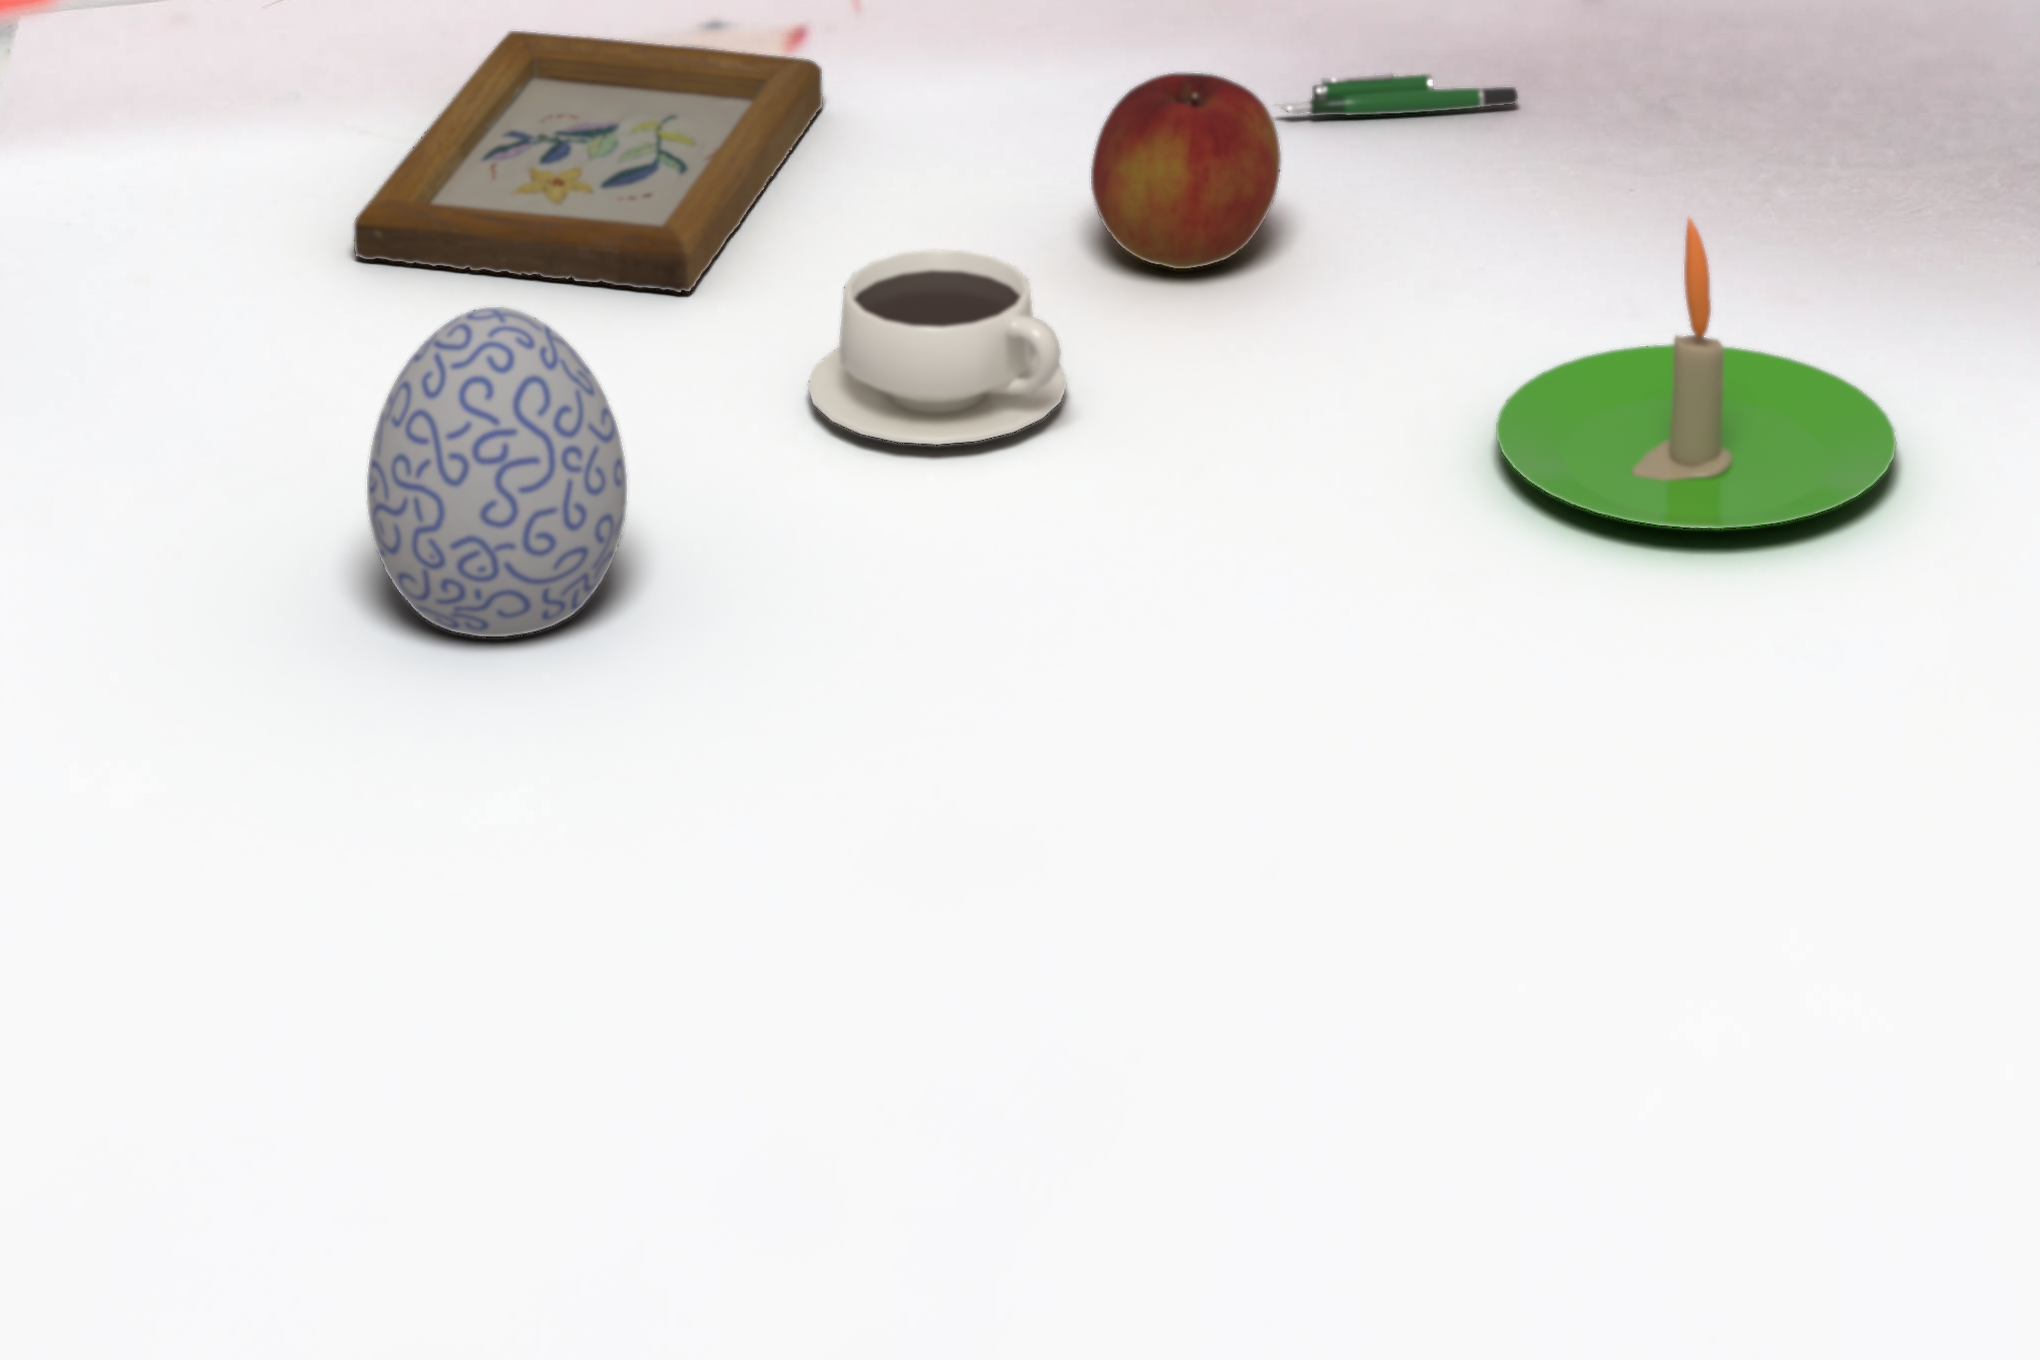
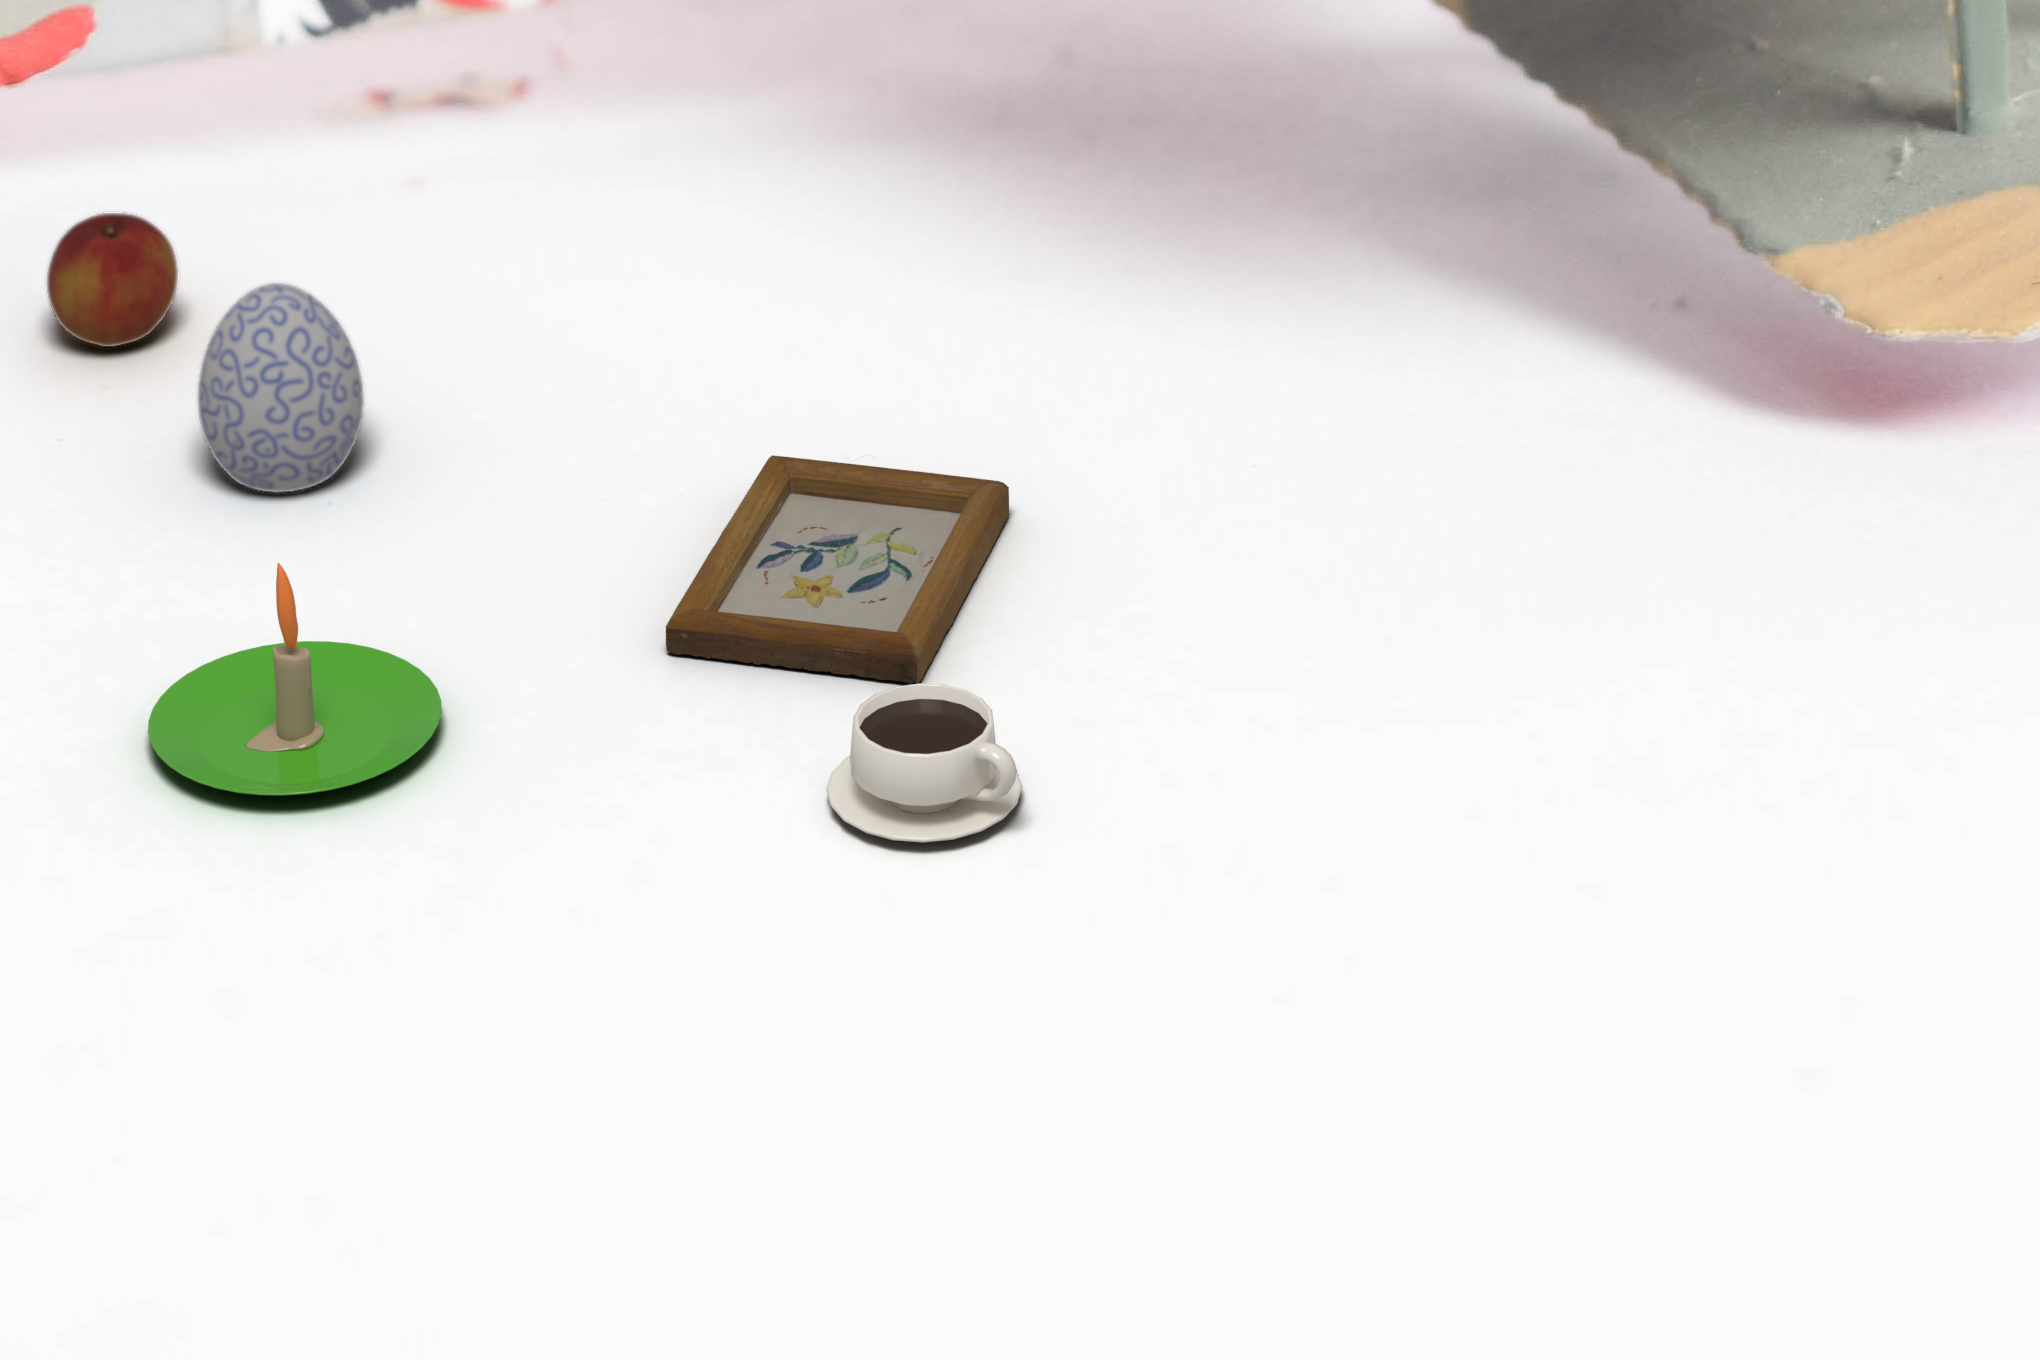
picture frame: present [354,31,823,292] -> present [666,455,1009,684]
apple: present [1091,73,1281,269] -> present [47,213,178,347]
pen: present [1279,74,1518,117] -> none [824,115,990,145]
candle: present [1496,219,1897,529] -> present [148,563,442,795]
teacup: present [808,250,1067,445] -> present [827,683,1022,842]

